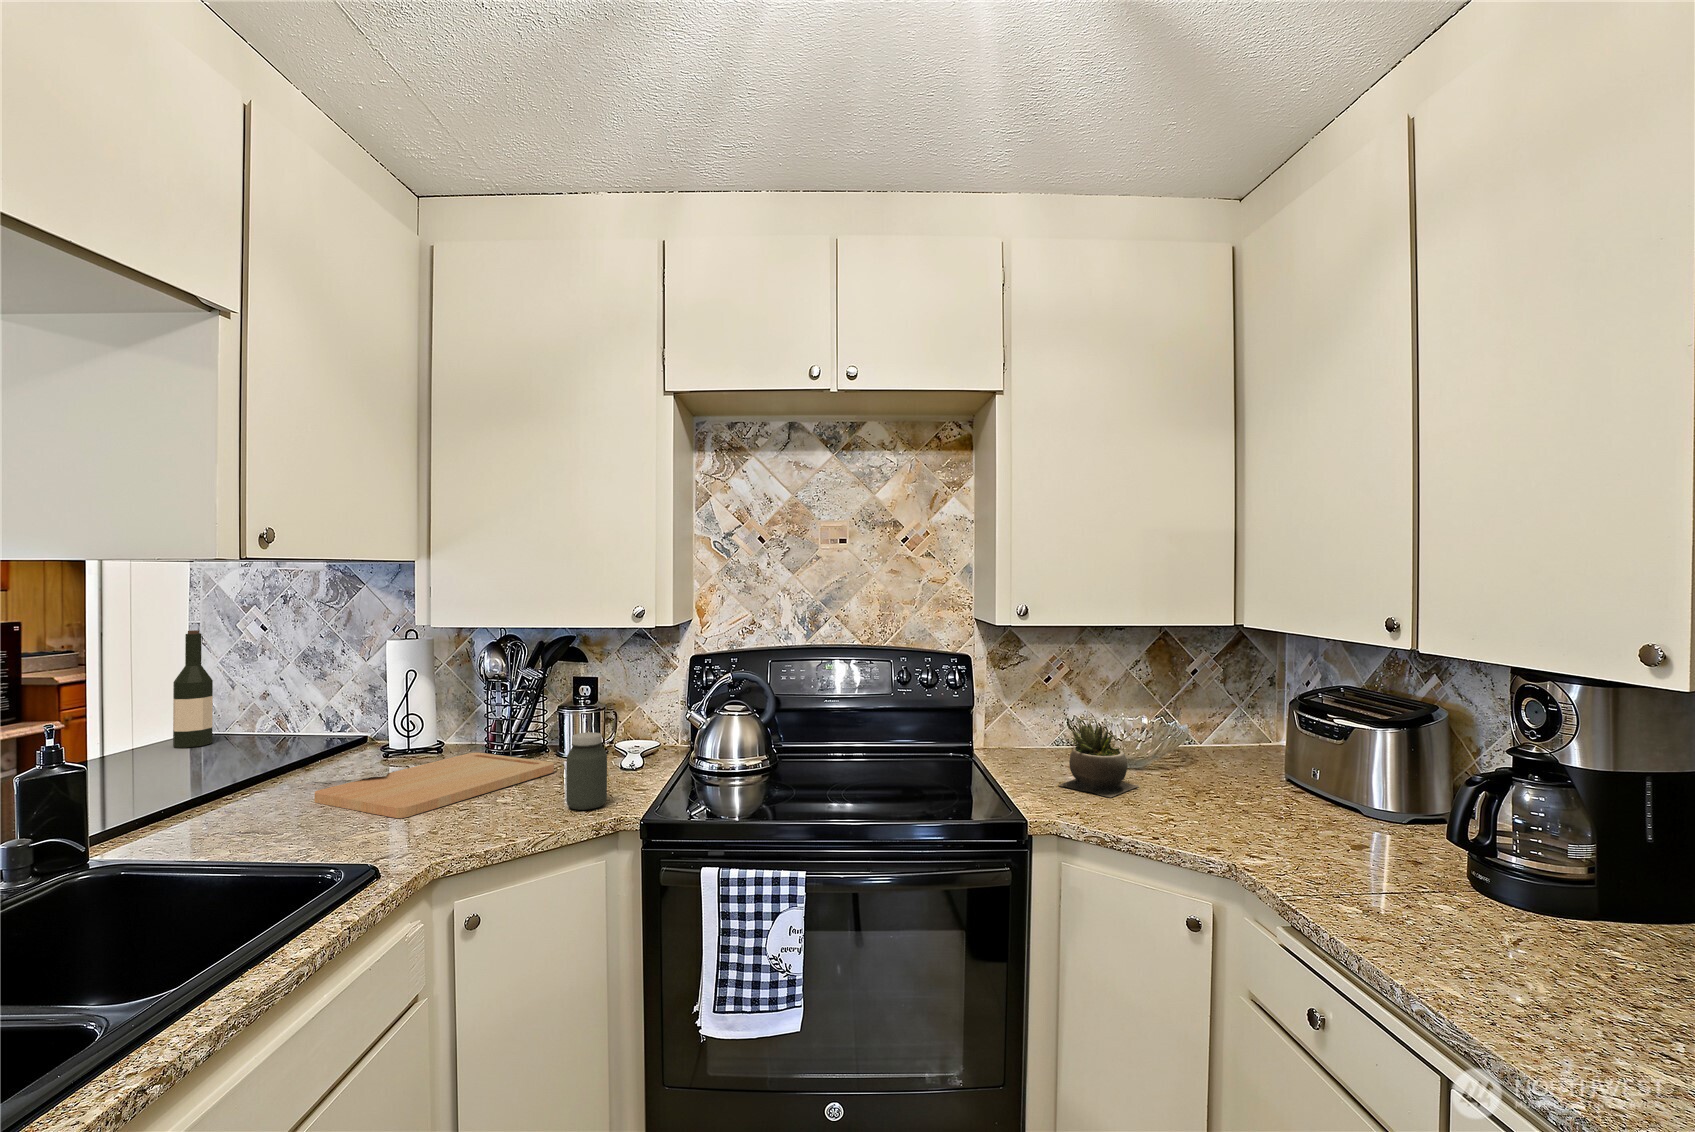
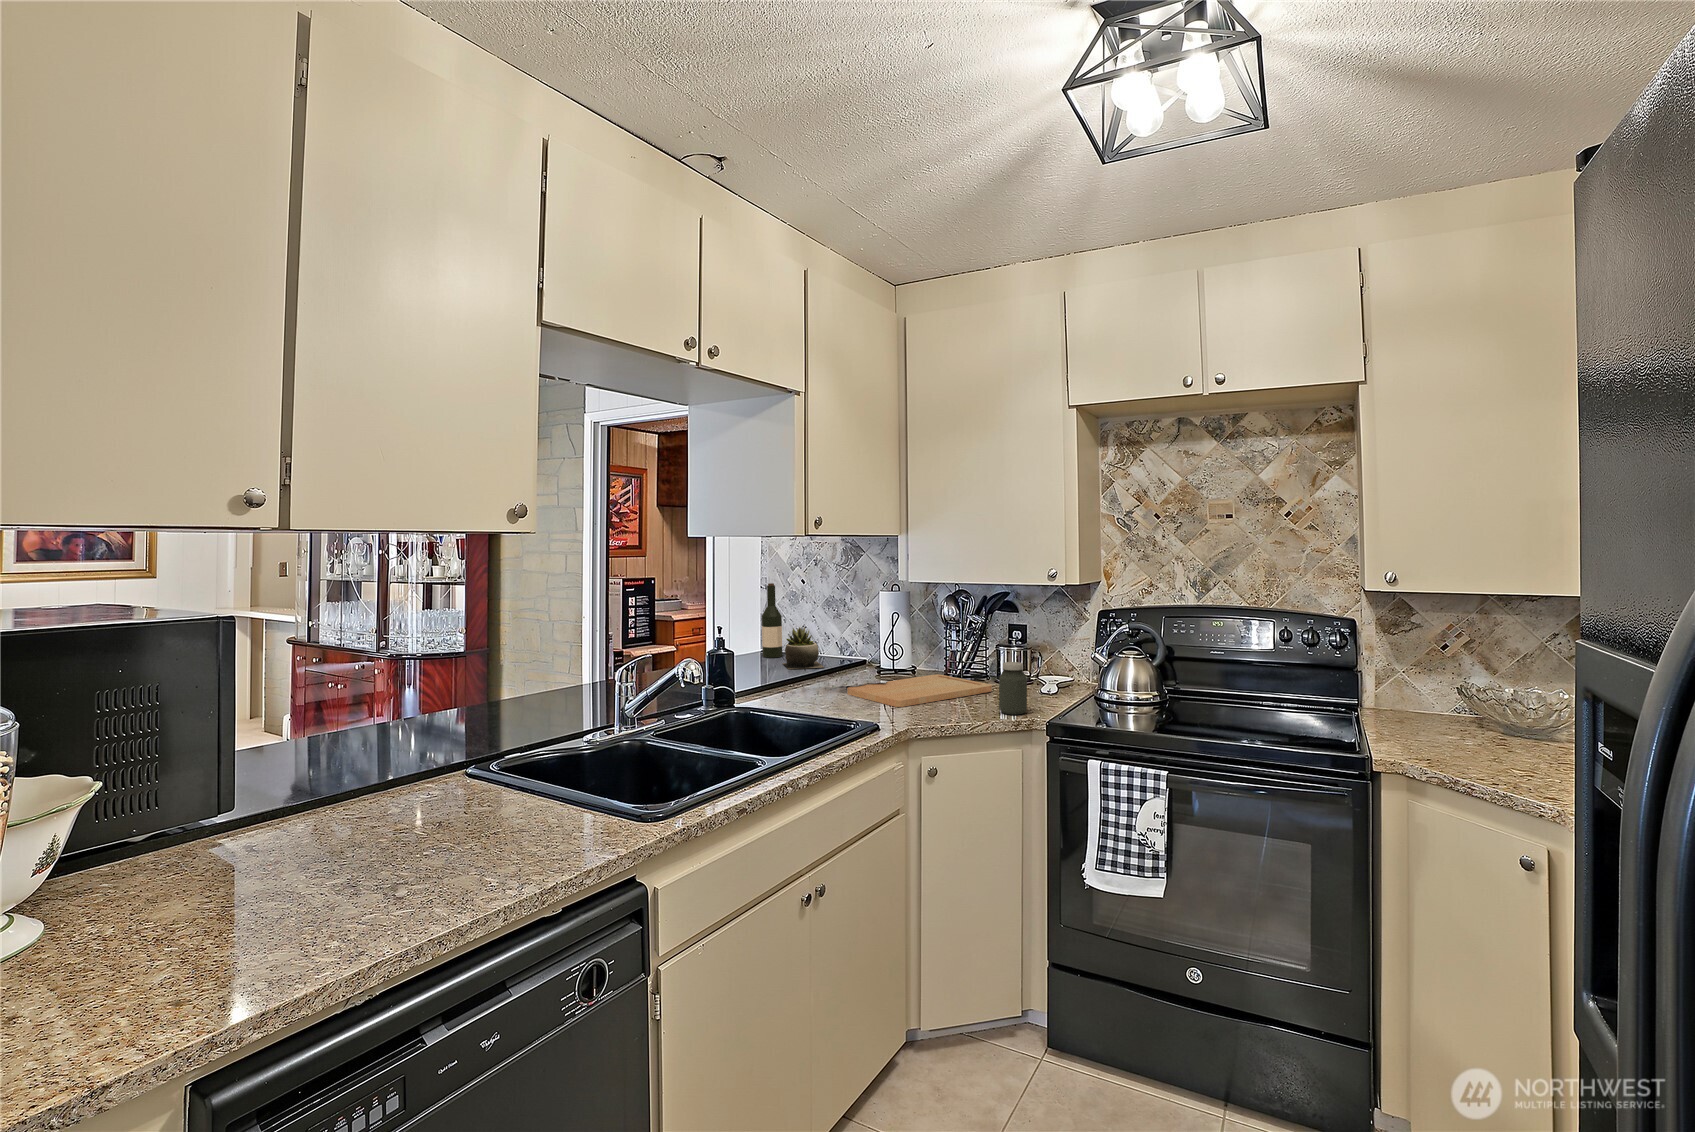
succulent plant: present [1059,722,1138,797] -> present [783,627,824,669]

